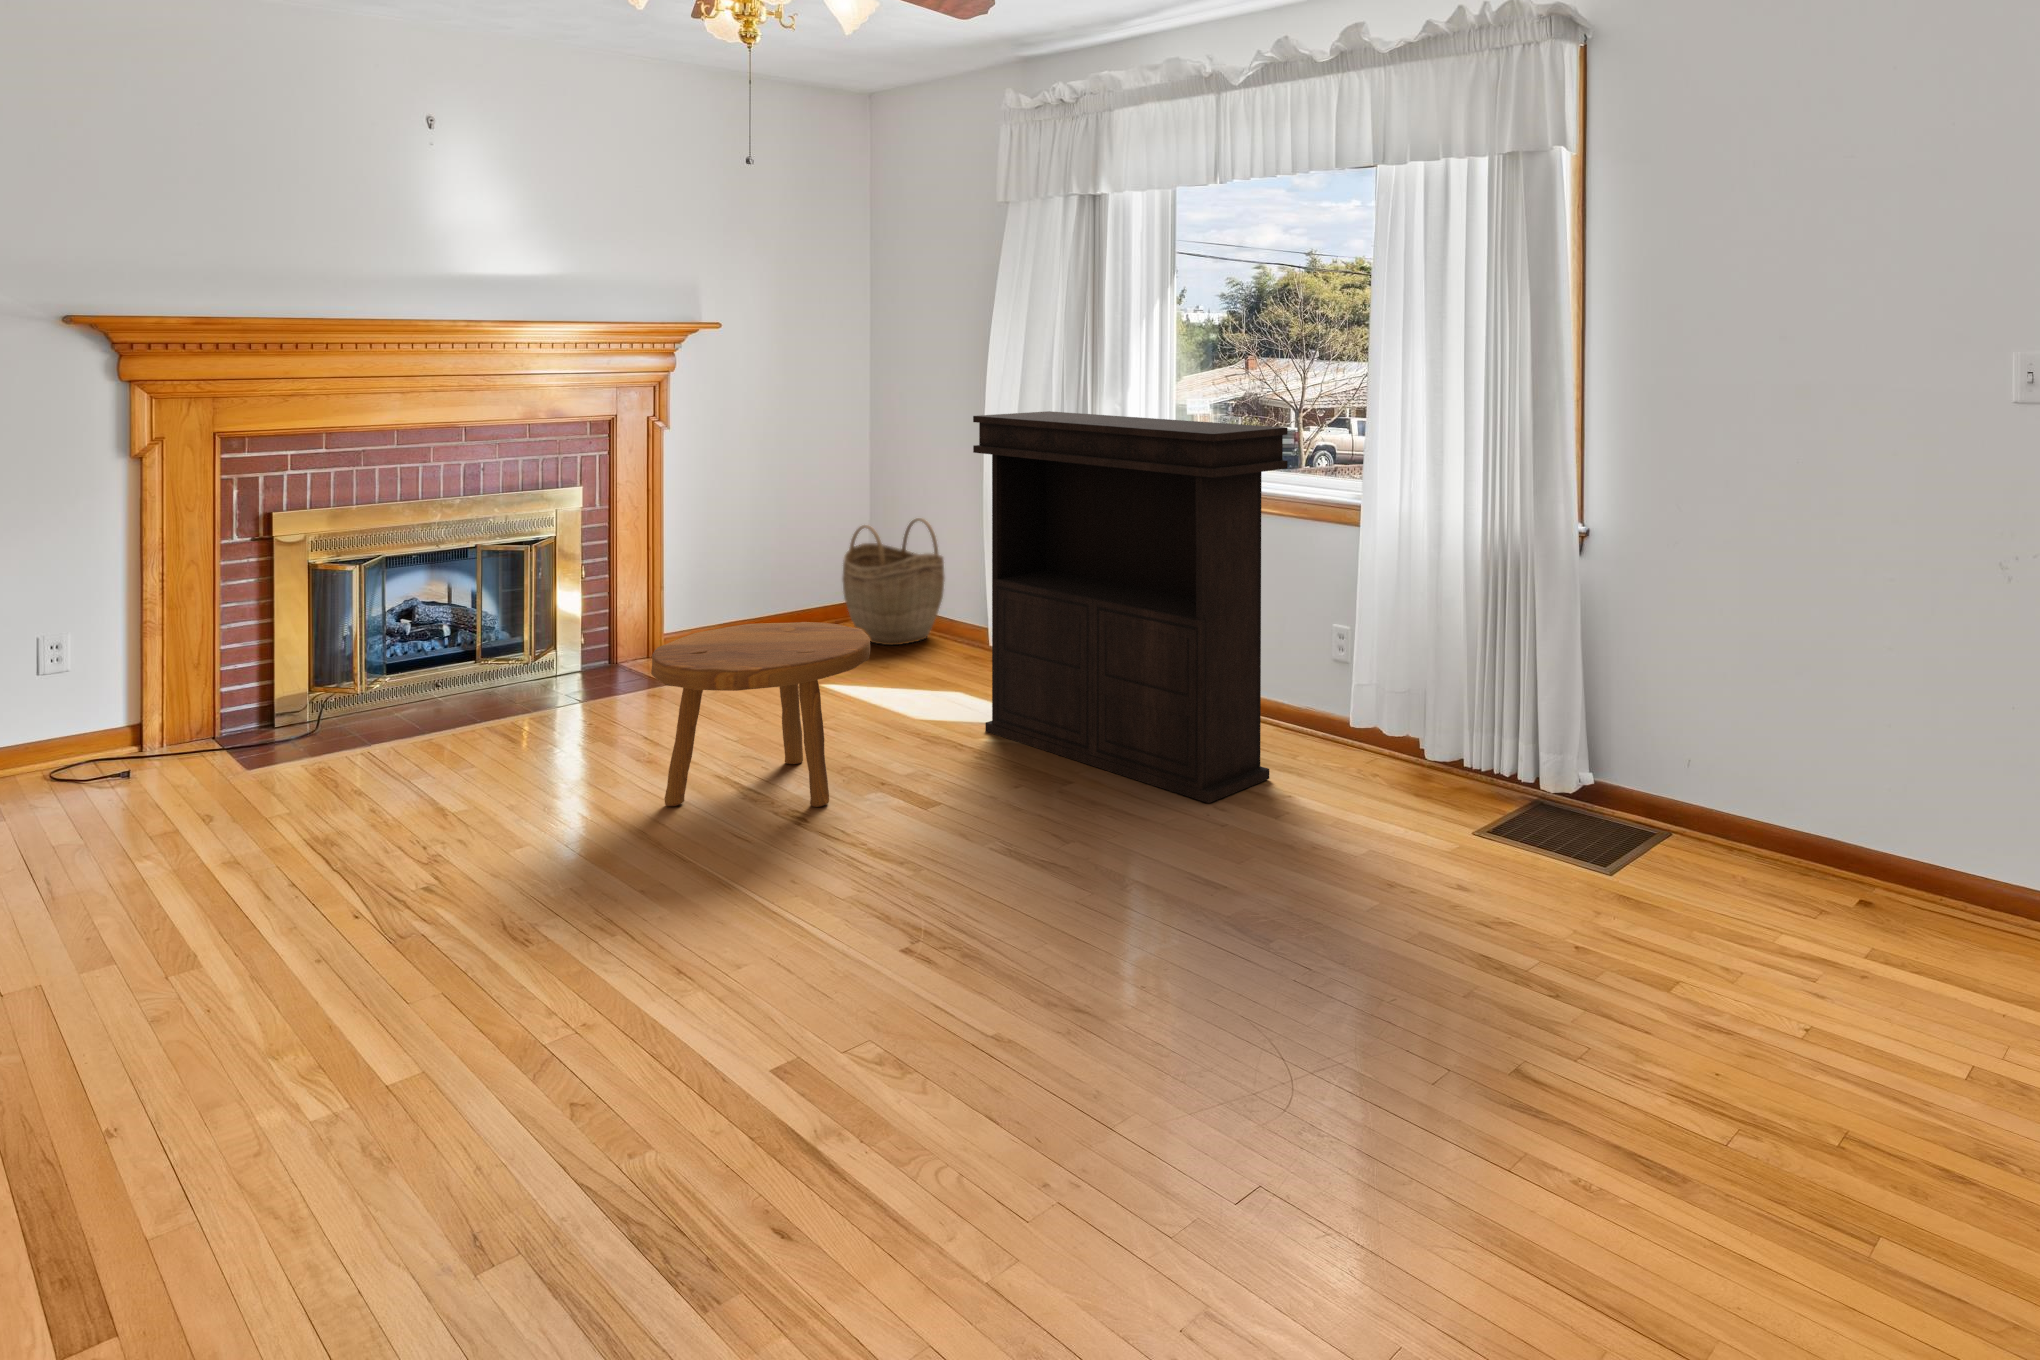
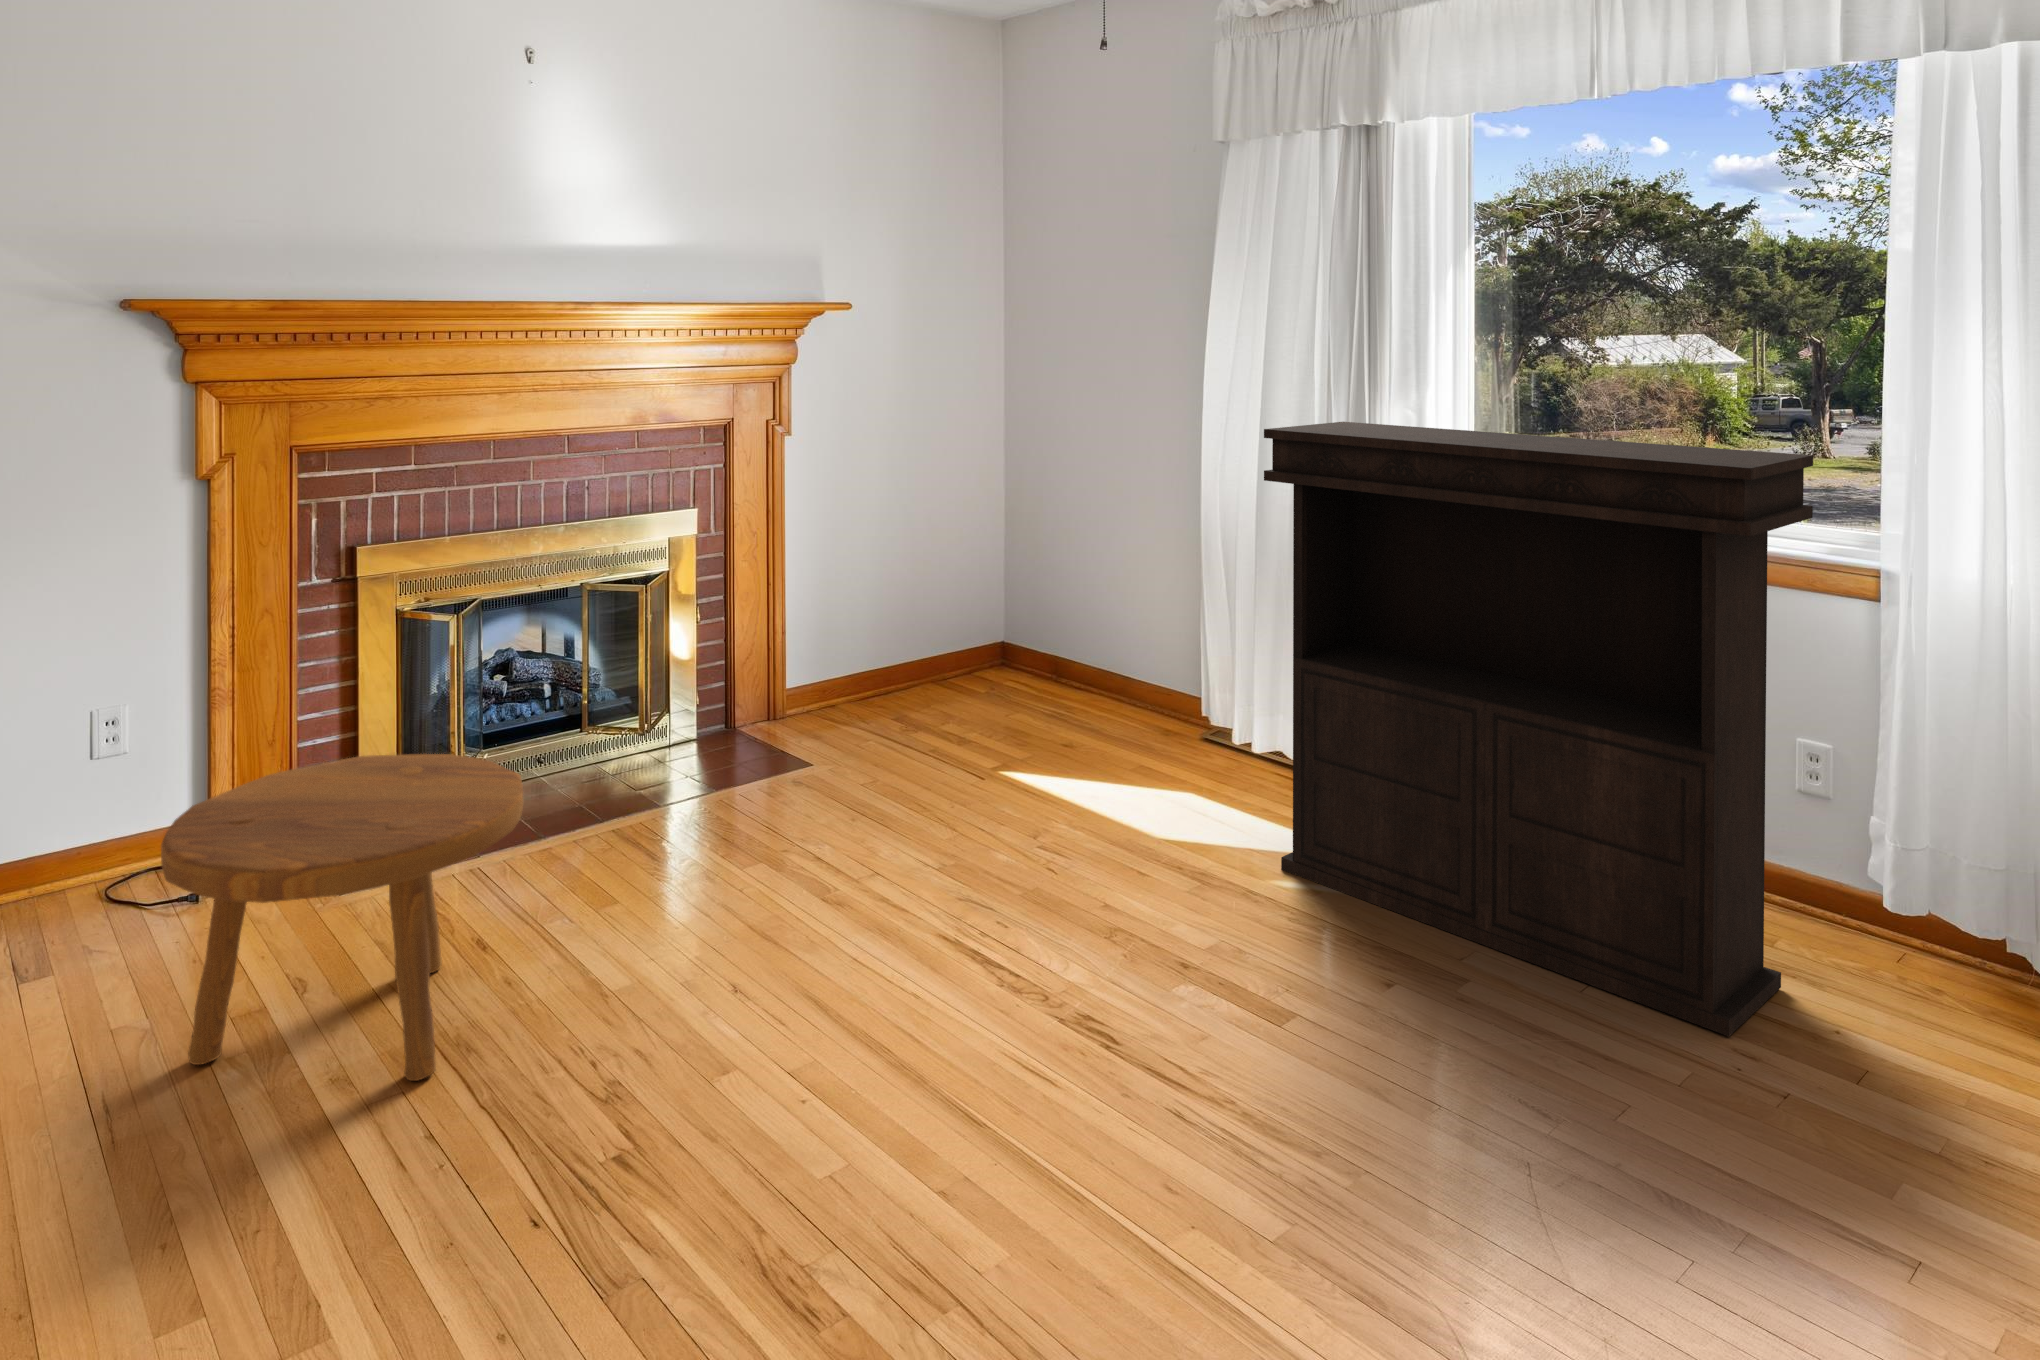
woven basket: present [842,518,945,645] -> none [995,550,1124,715]
footstool: present [651,622,870,807] -> present [161,754,523,1081]

